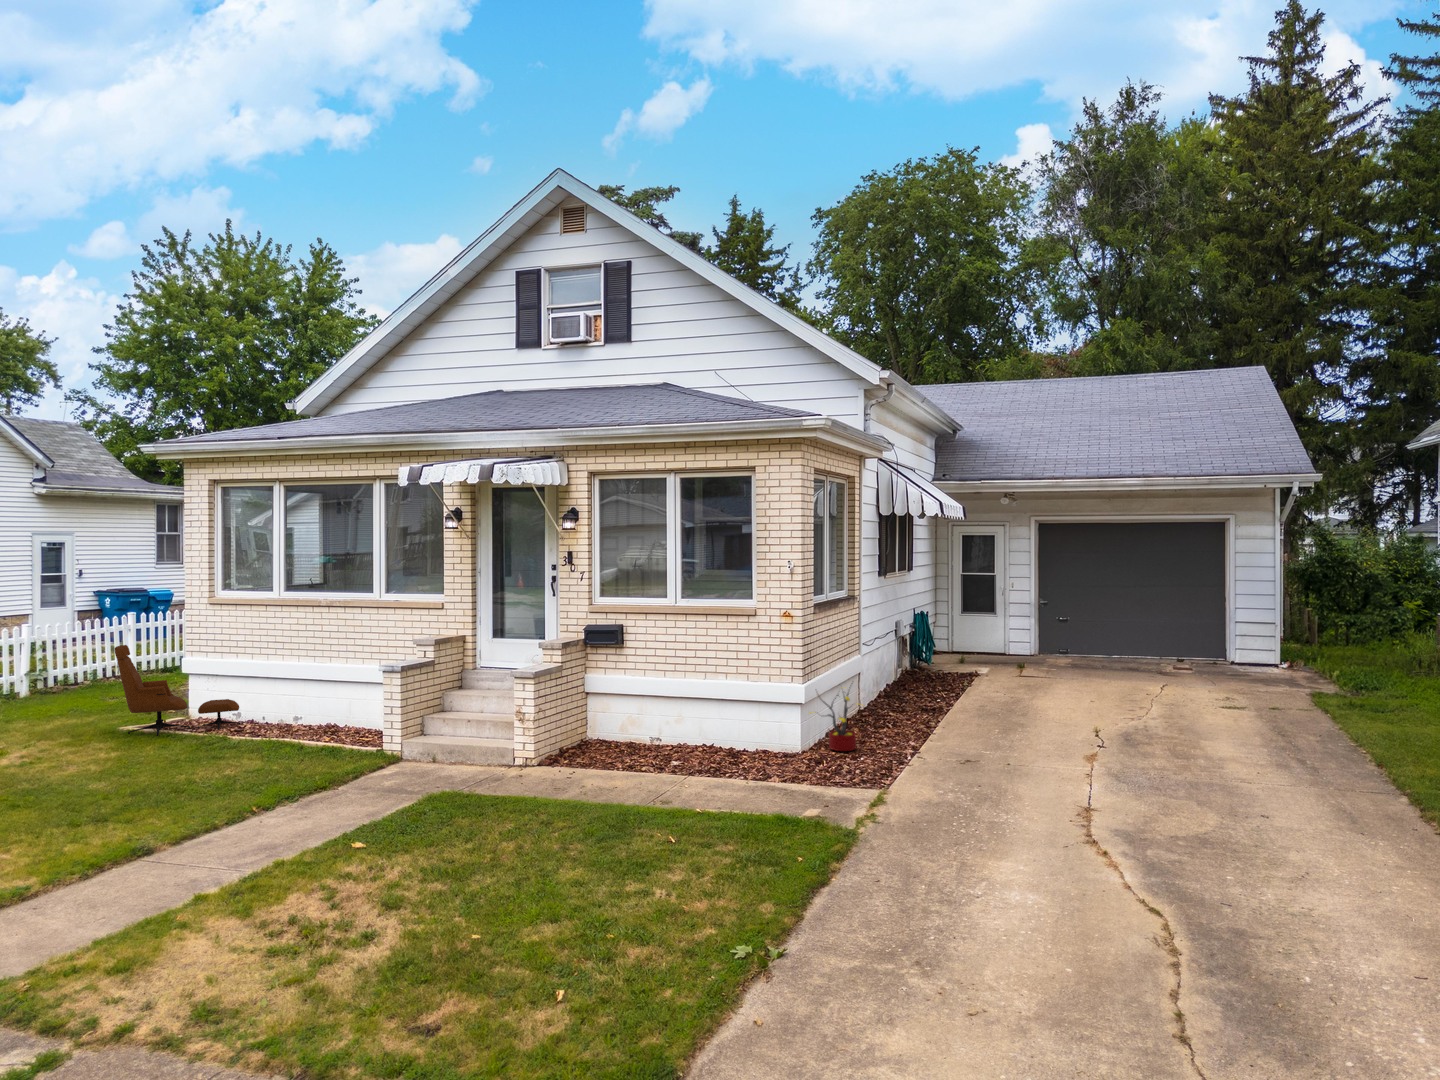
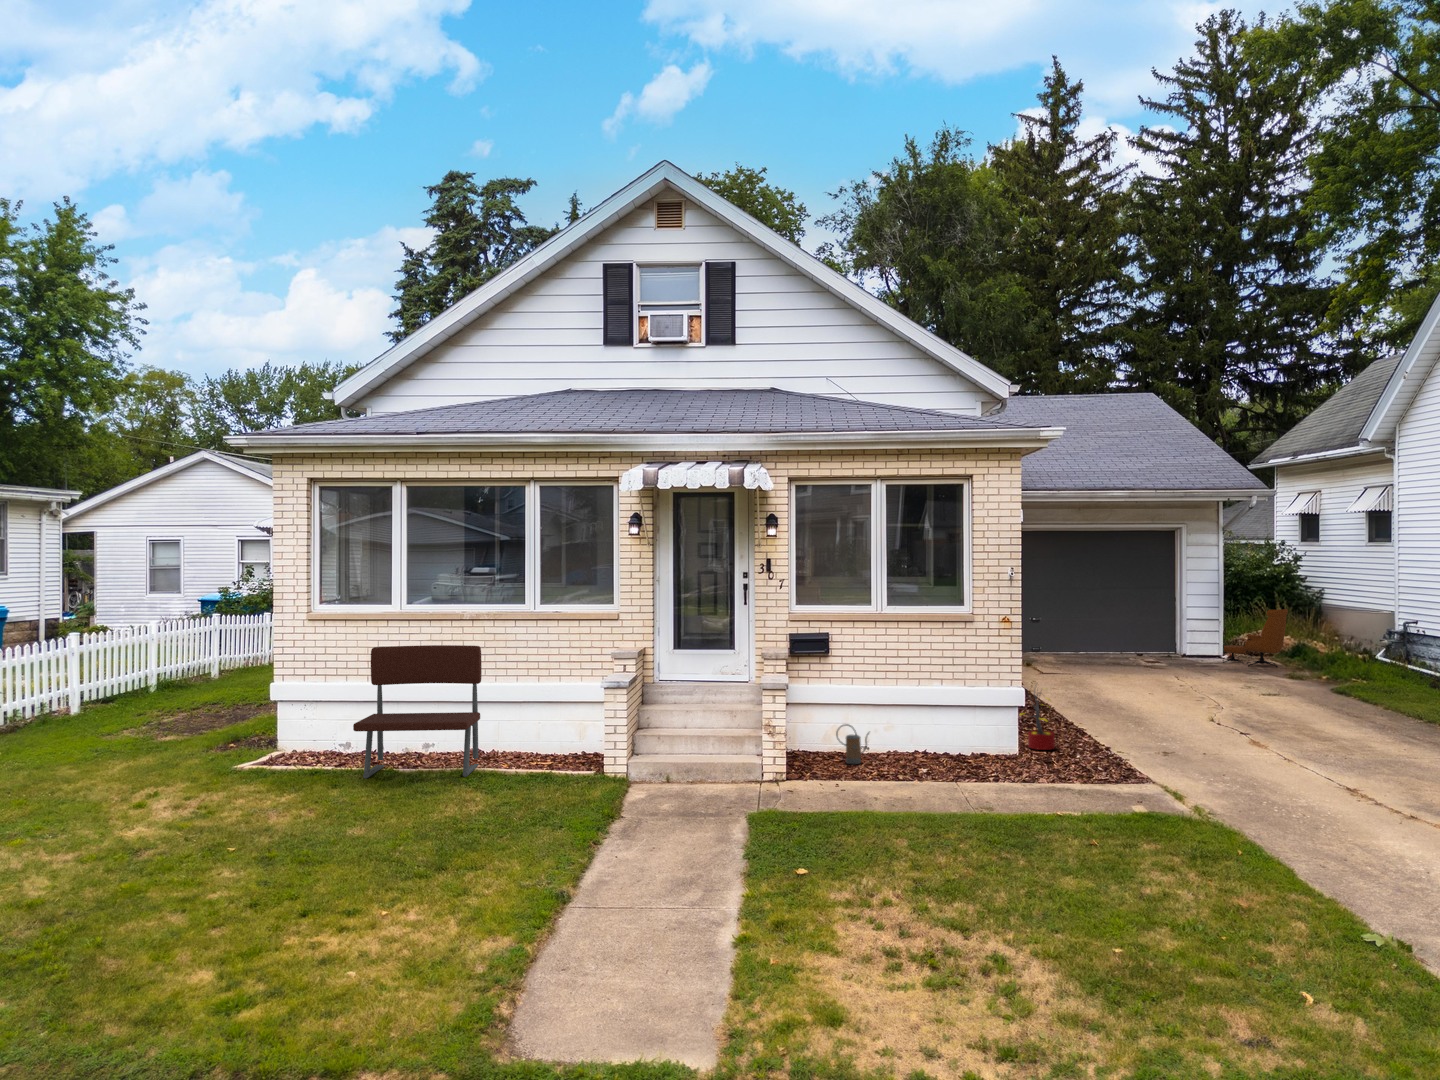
bench: none [214,624,330,739] -> present [353,645,482,778]
lounge chair: present [115,645,240,736] -> present [1223,609,1288,667]
watering can: none [617,713,649,752] -> present [836,724,869,764]

